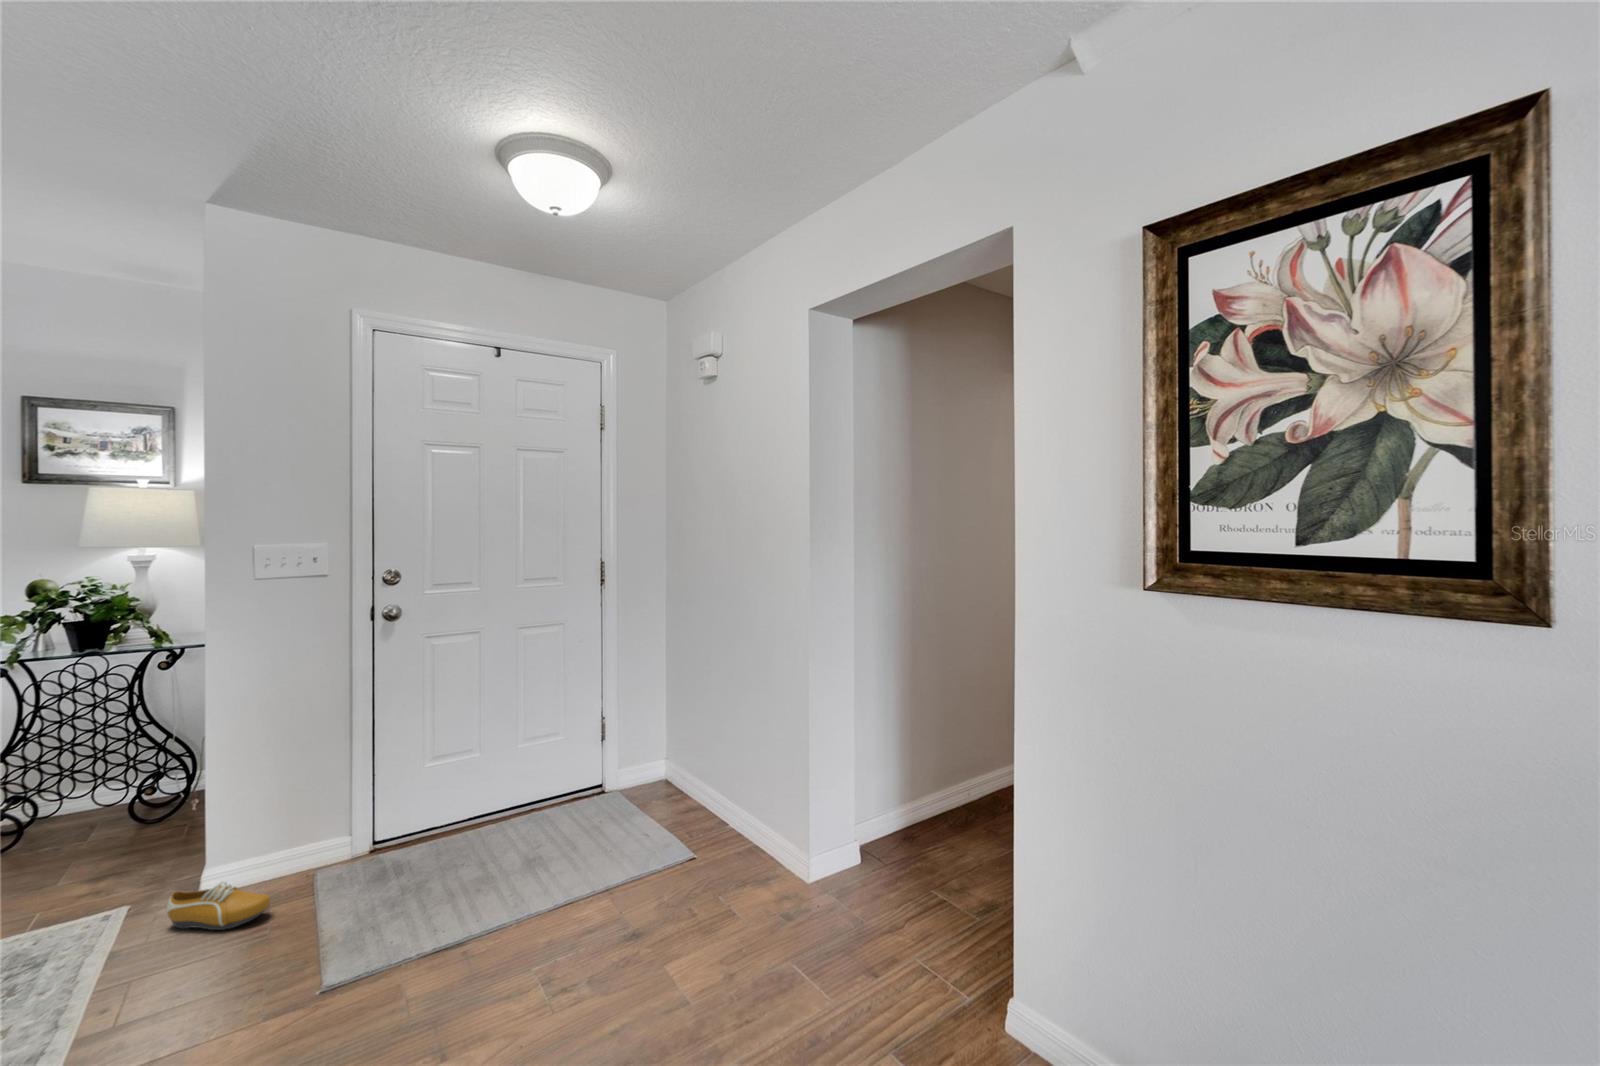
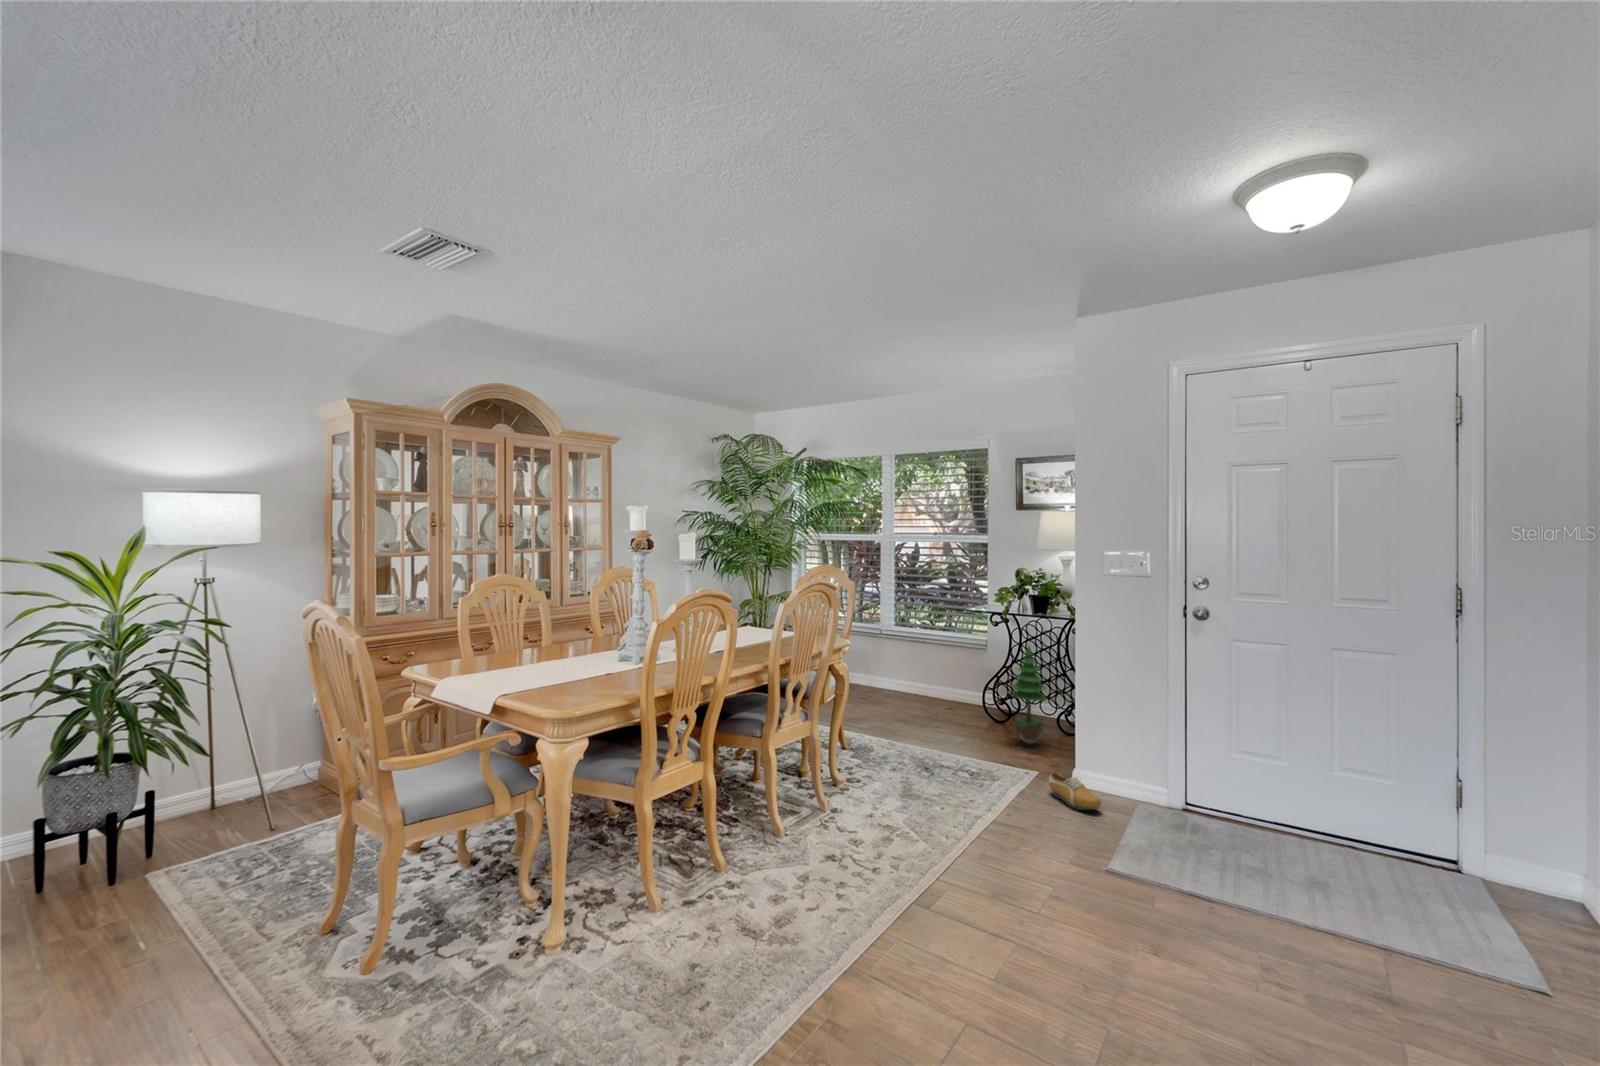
potted tree: none [40,704,126,869] -> present [1011,647,1047,744]

